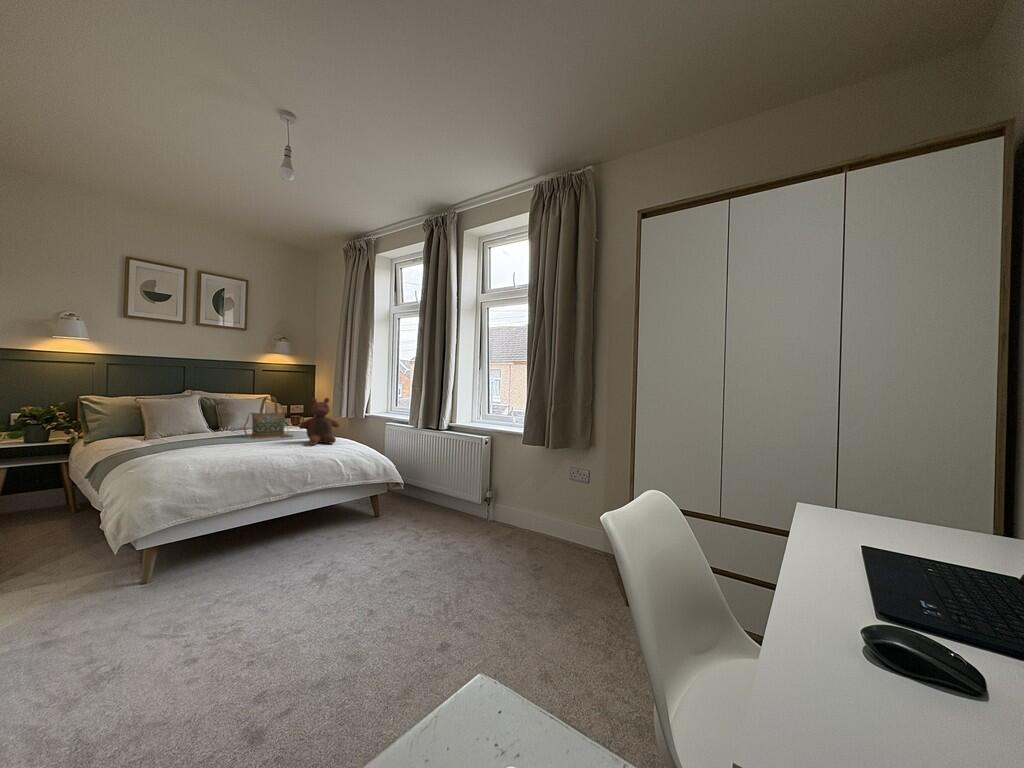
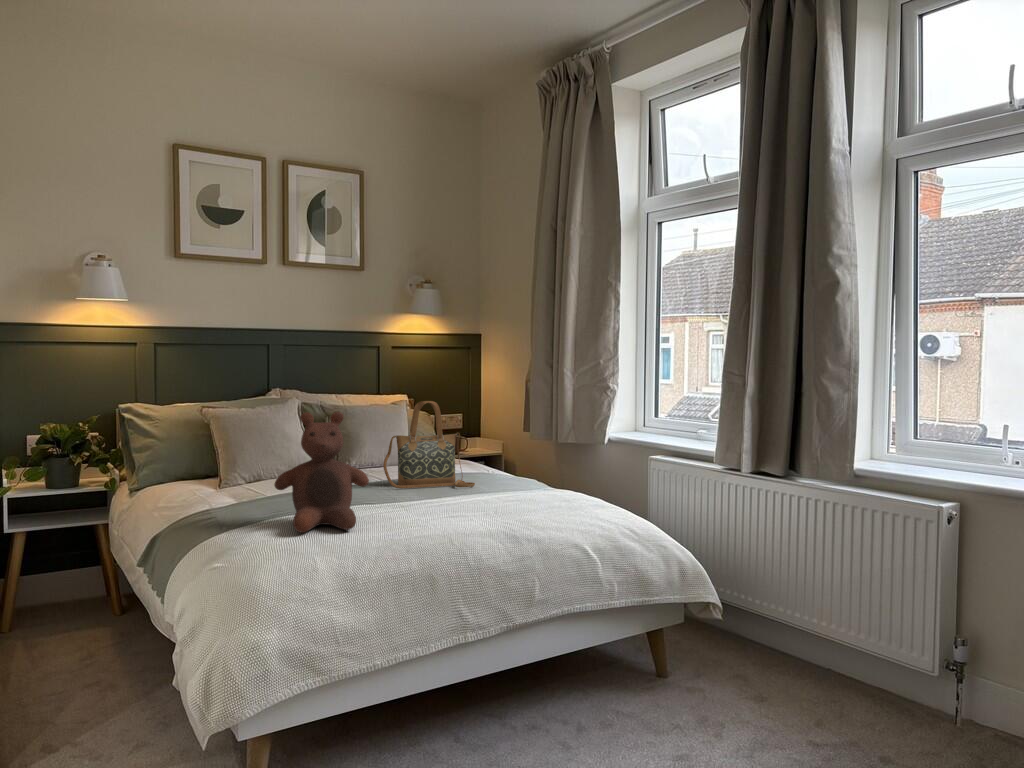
stuffed bear: present [299,398,339,445] -> present [274,412,369,533]

